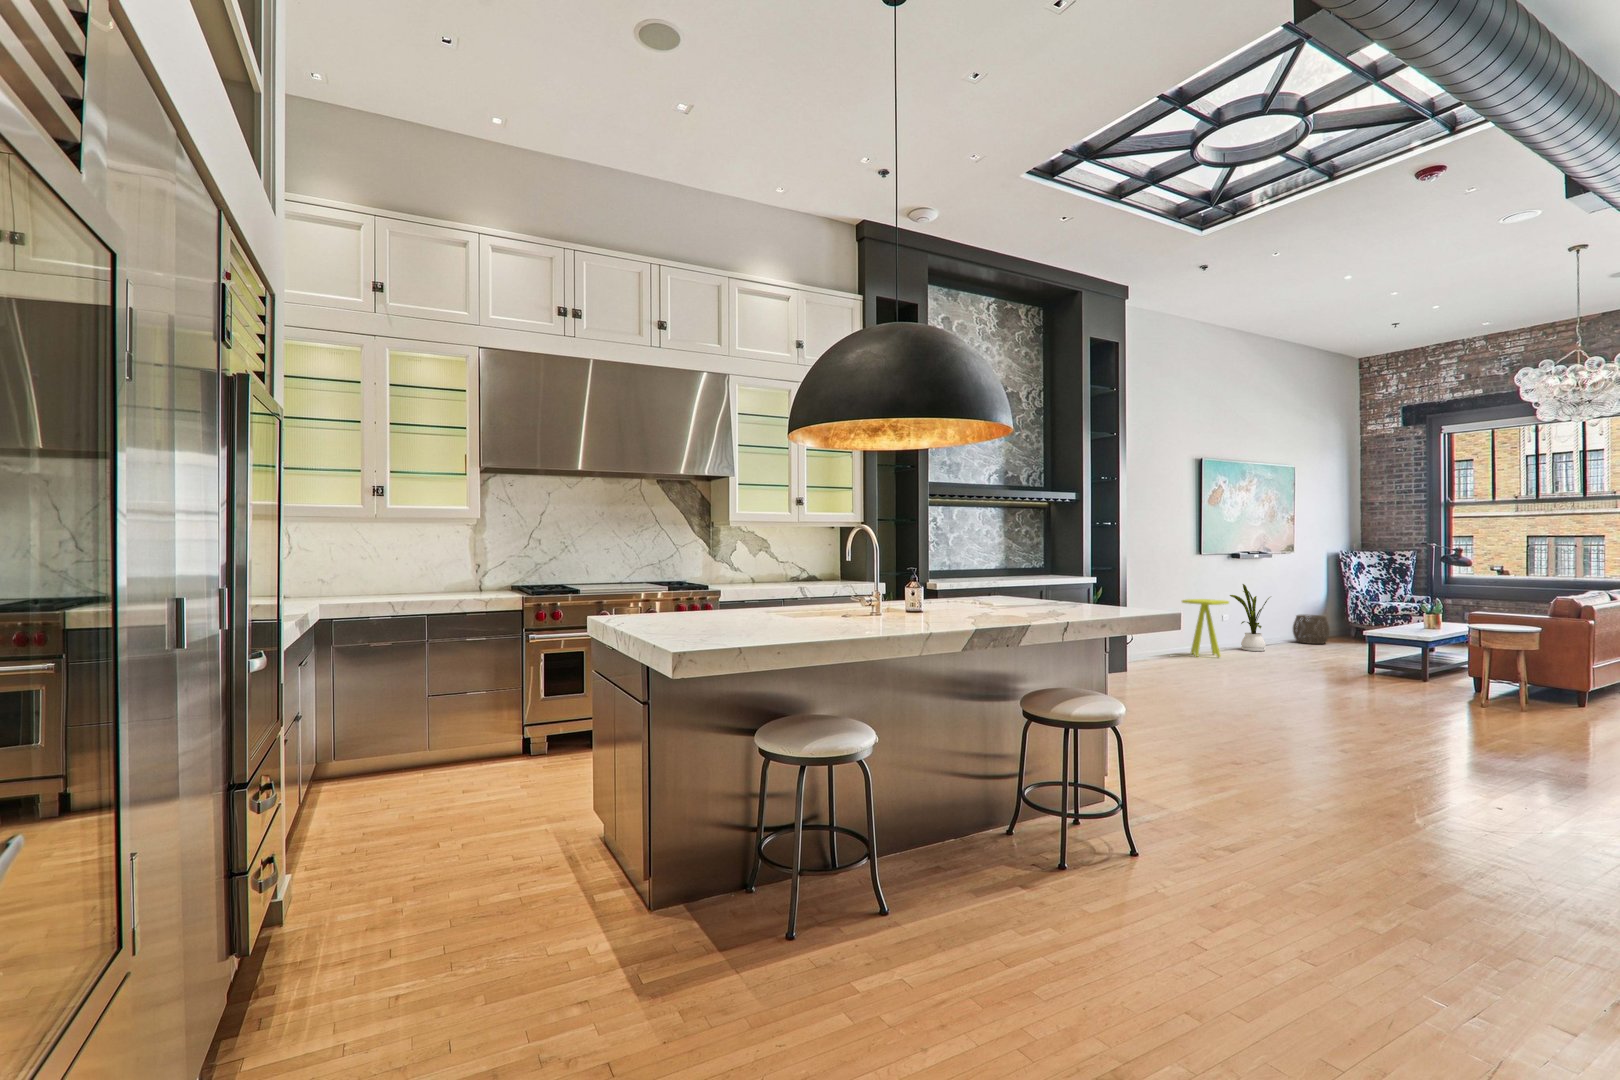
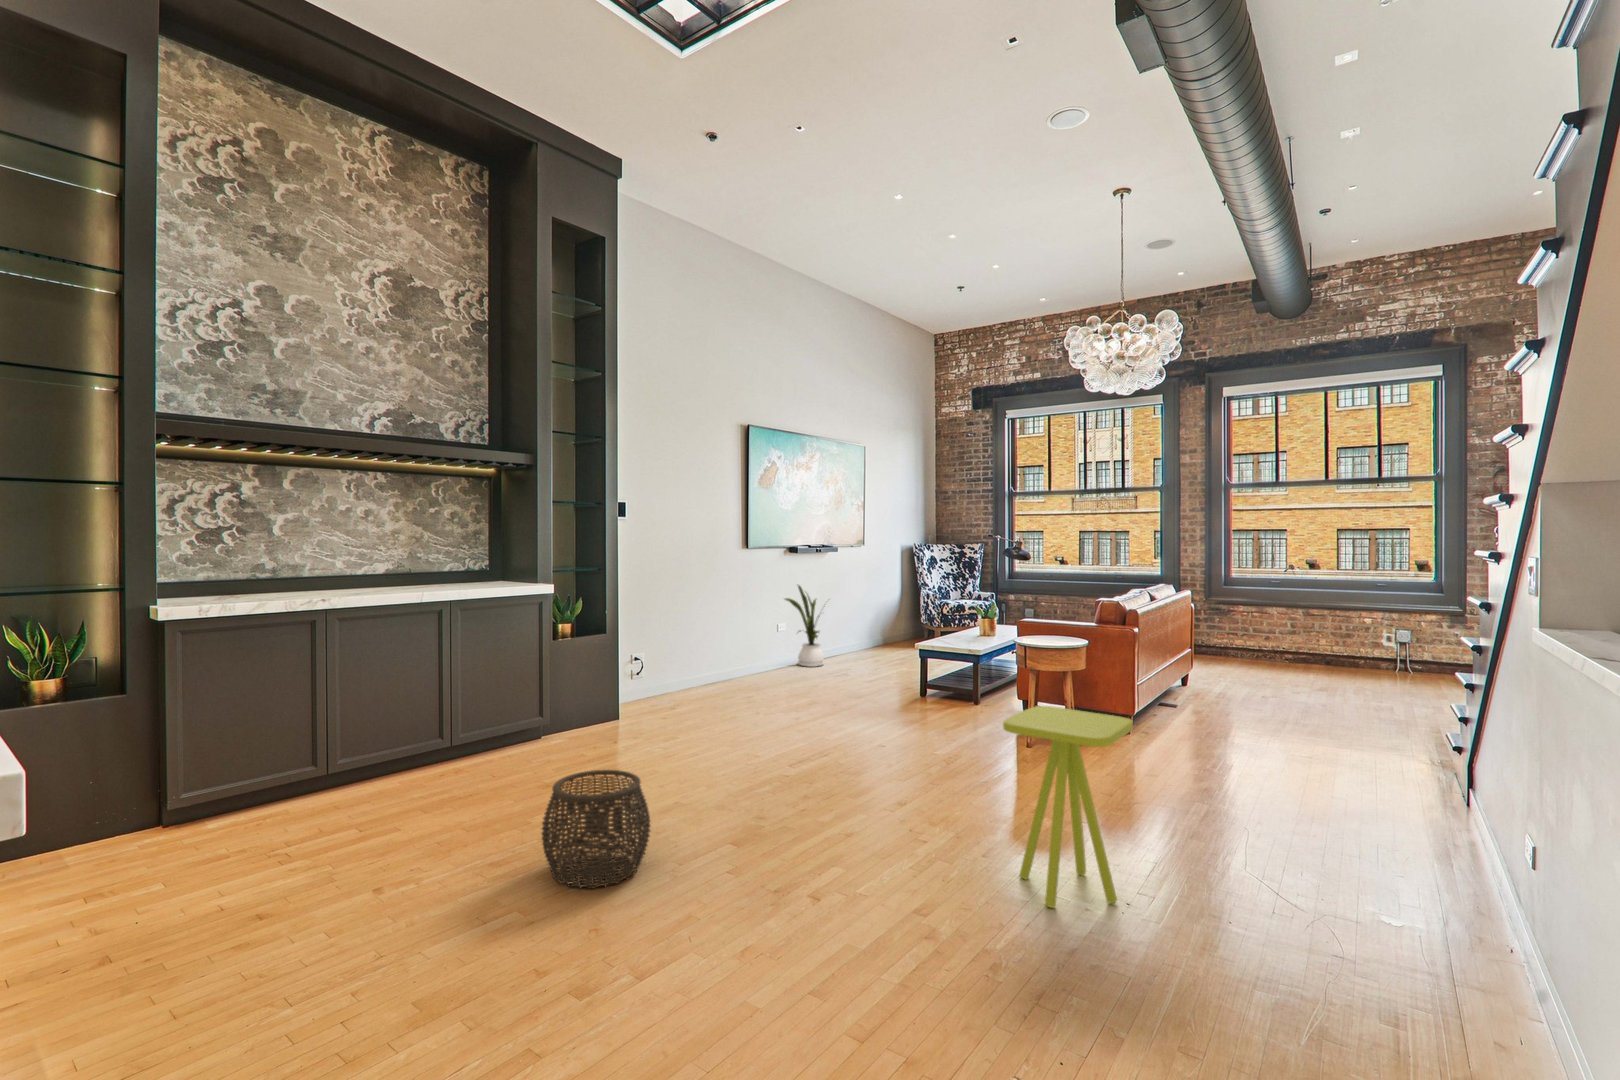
side table: present [1182,599,1229,657] -> present [1003,706,1133,908]
woven basket: present [1293,615,1330,644] -> present [541,770,651,888]

